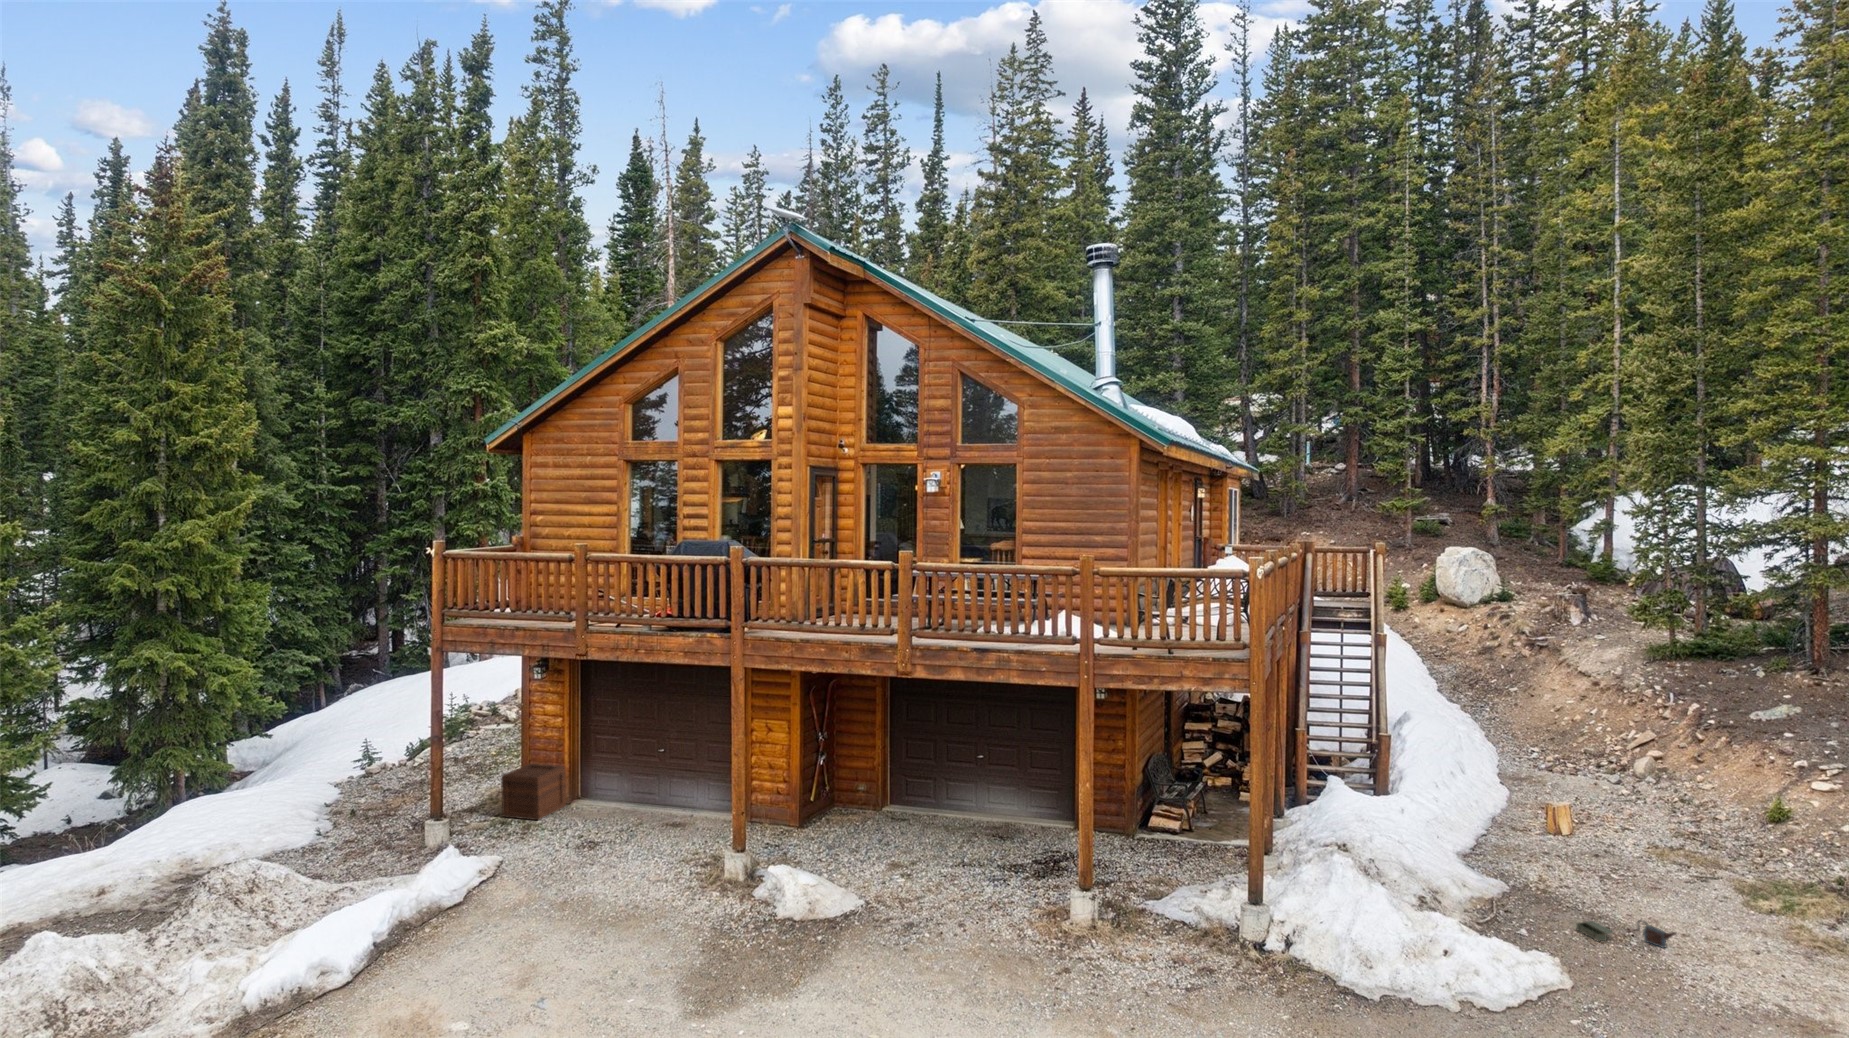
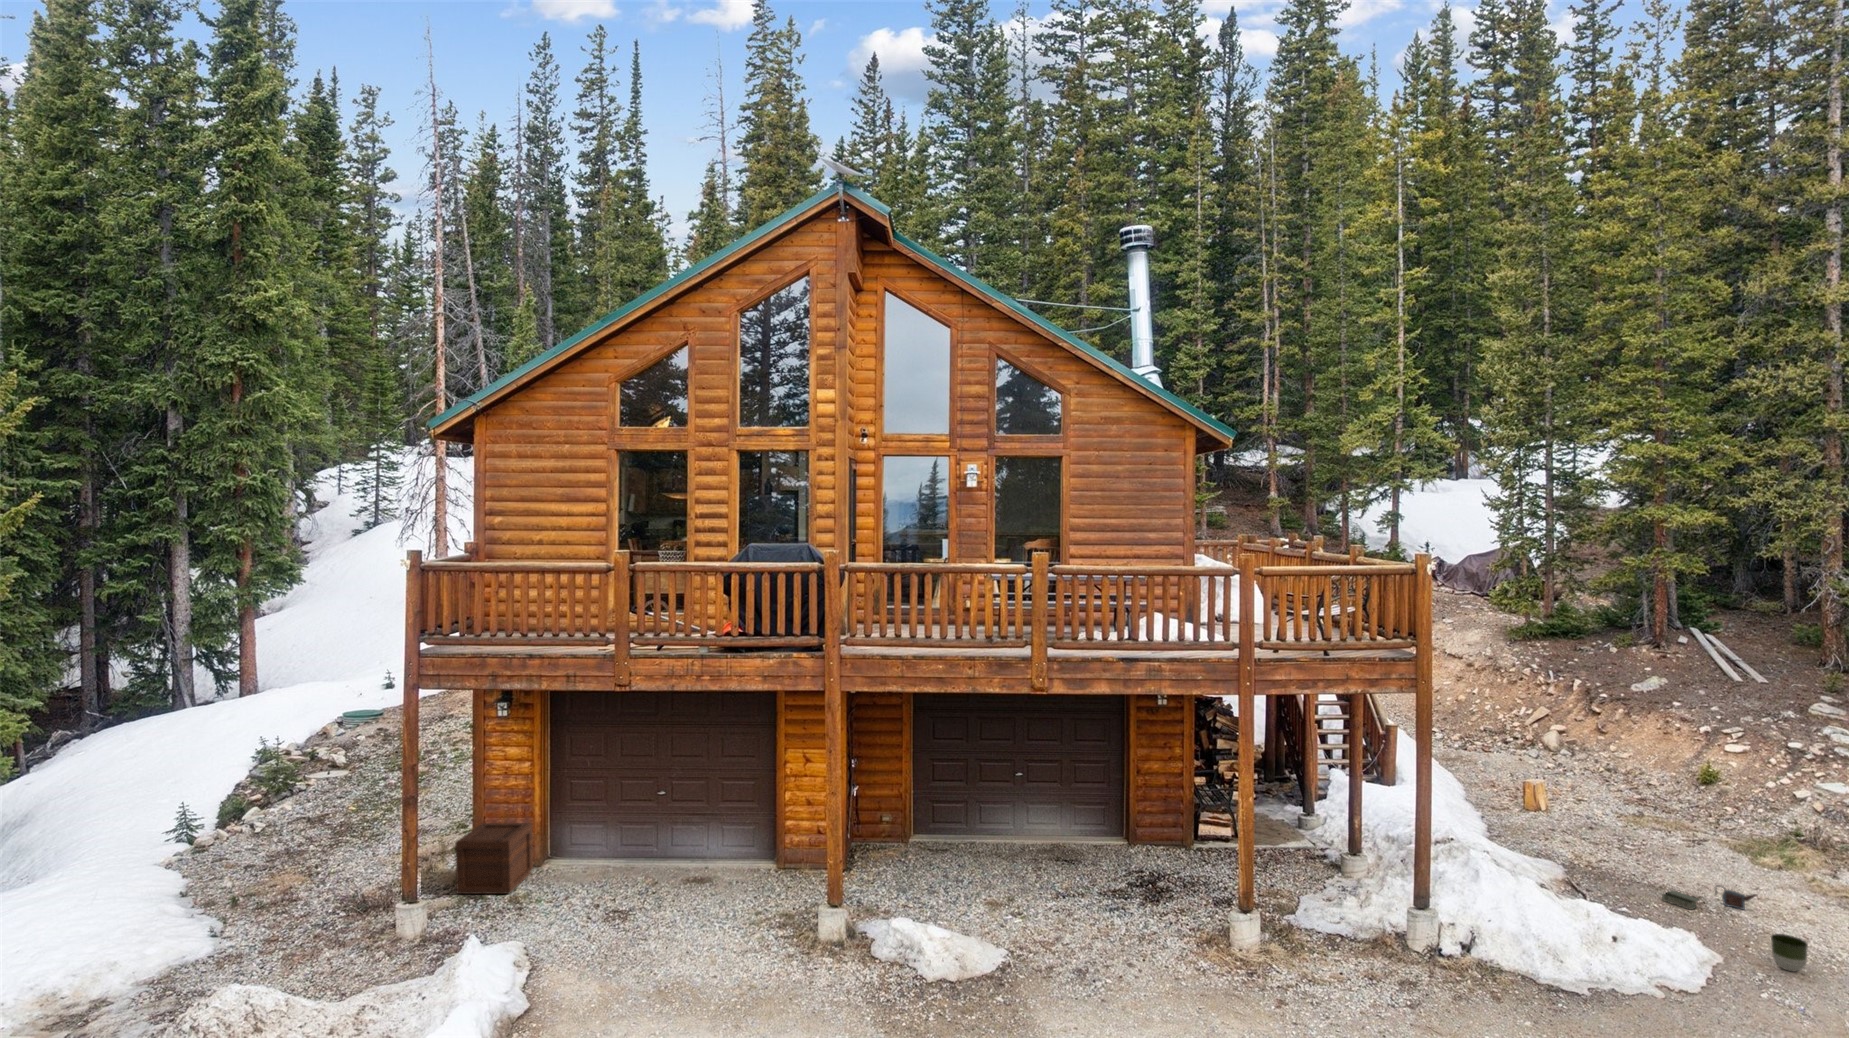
planter: none [1623,967,1658,1007] -> present [1771,934,1808,971]

